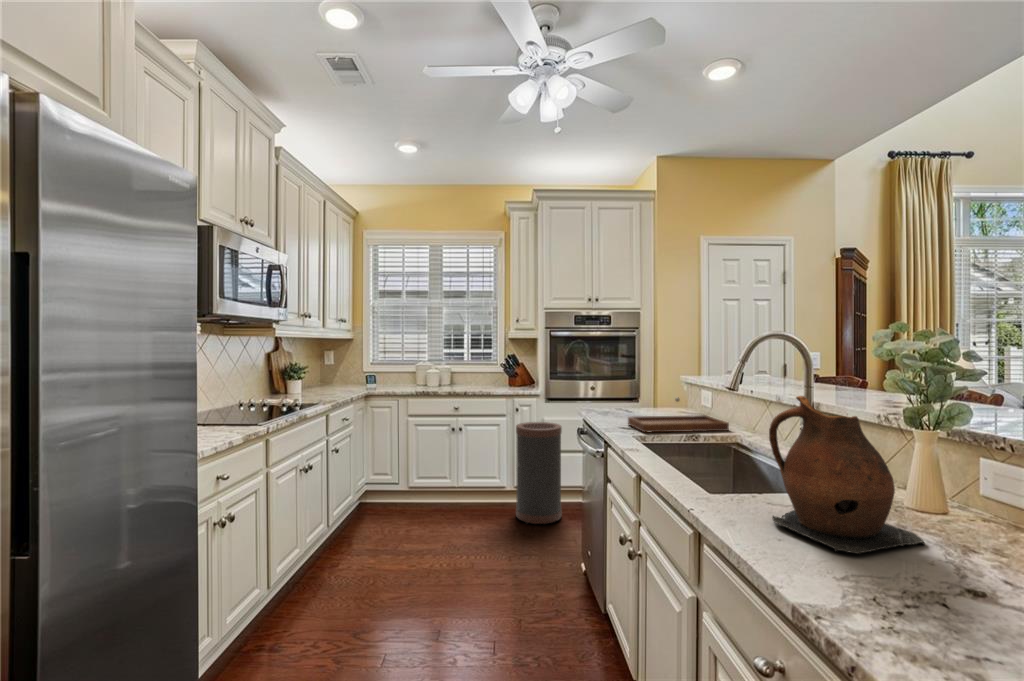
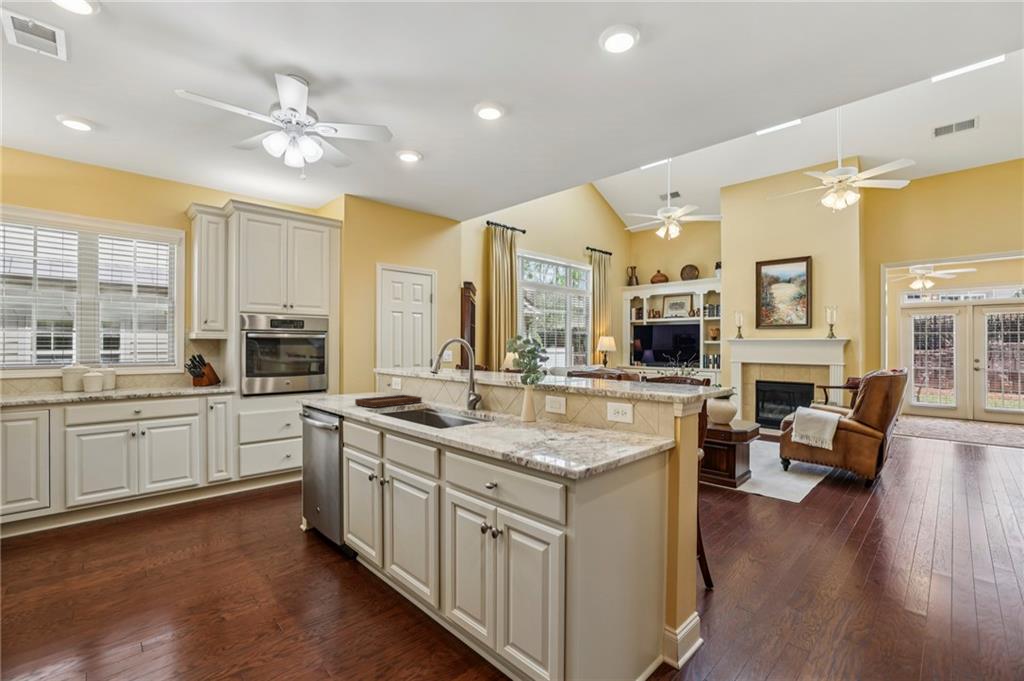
ceramic pitcher: present [769,396,924,554] -> none [474,373,527,434]
trash can: present [516,422,562,524] -> none [215,417,265,512]

